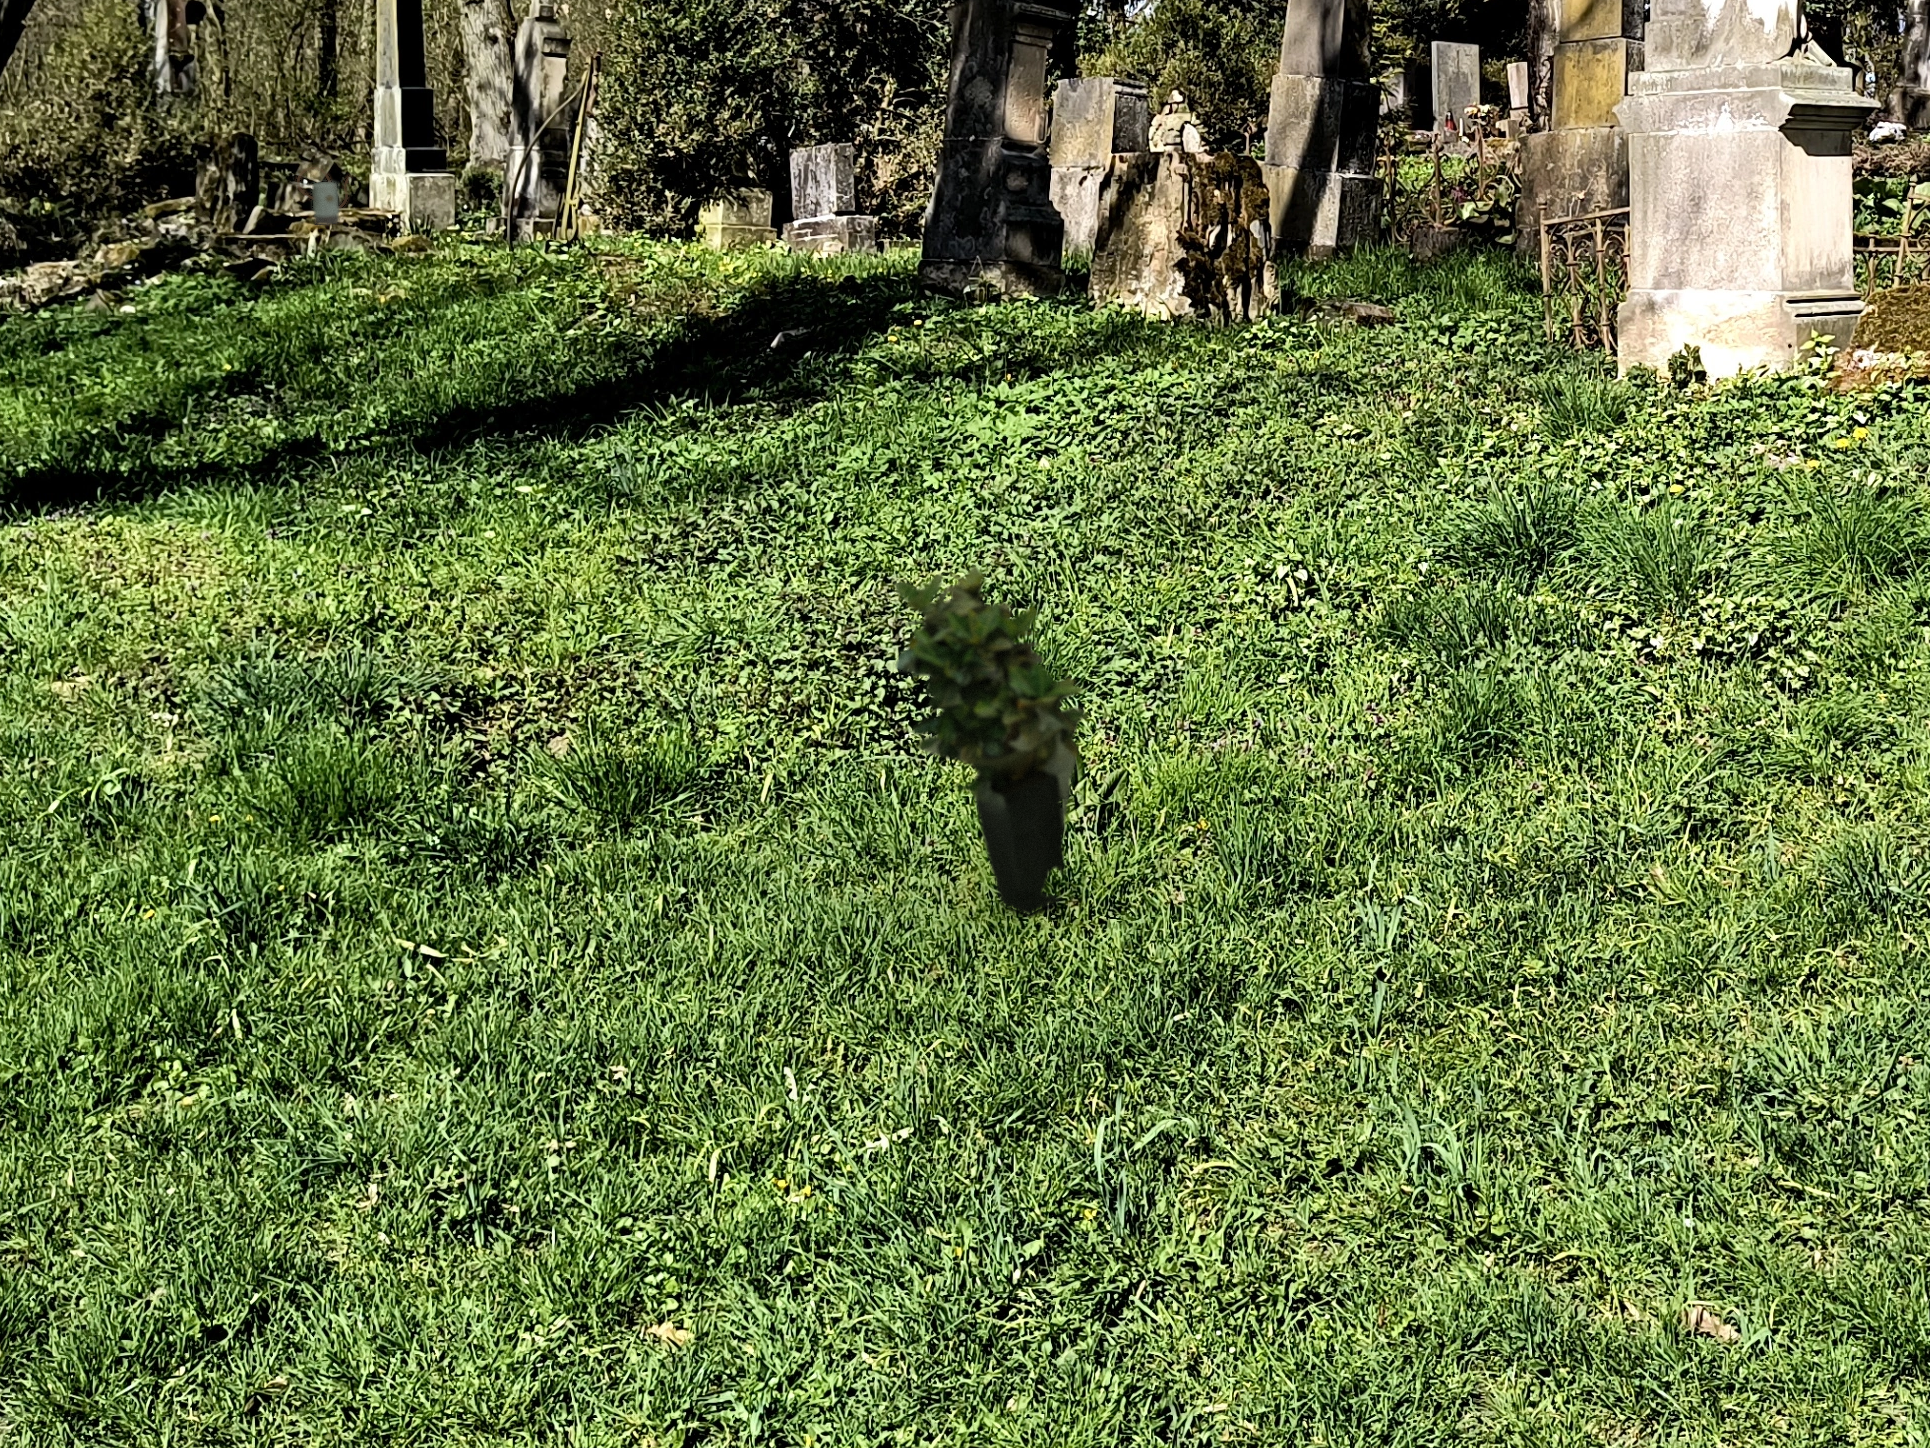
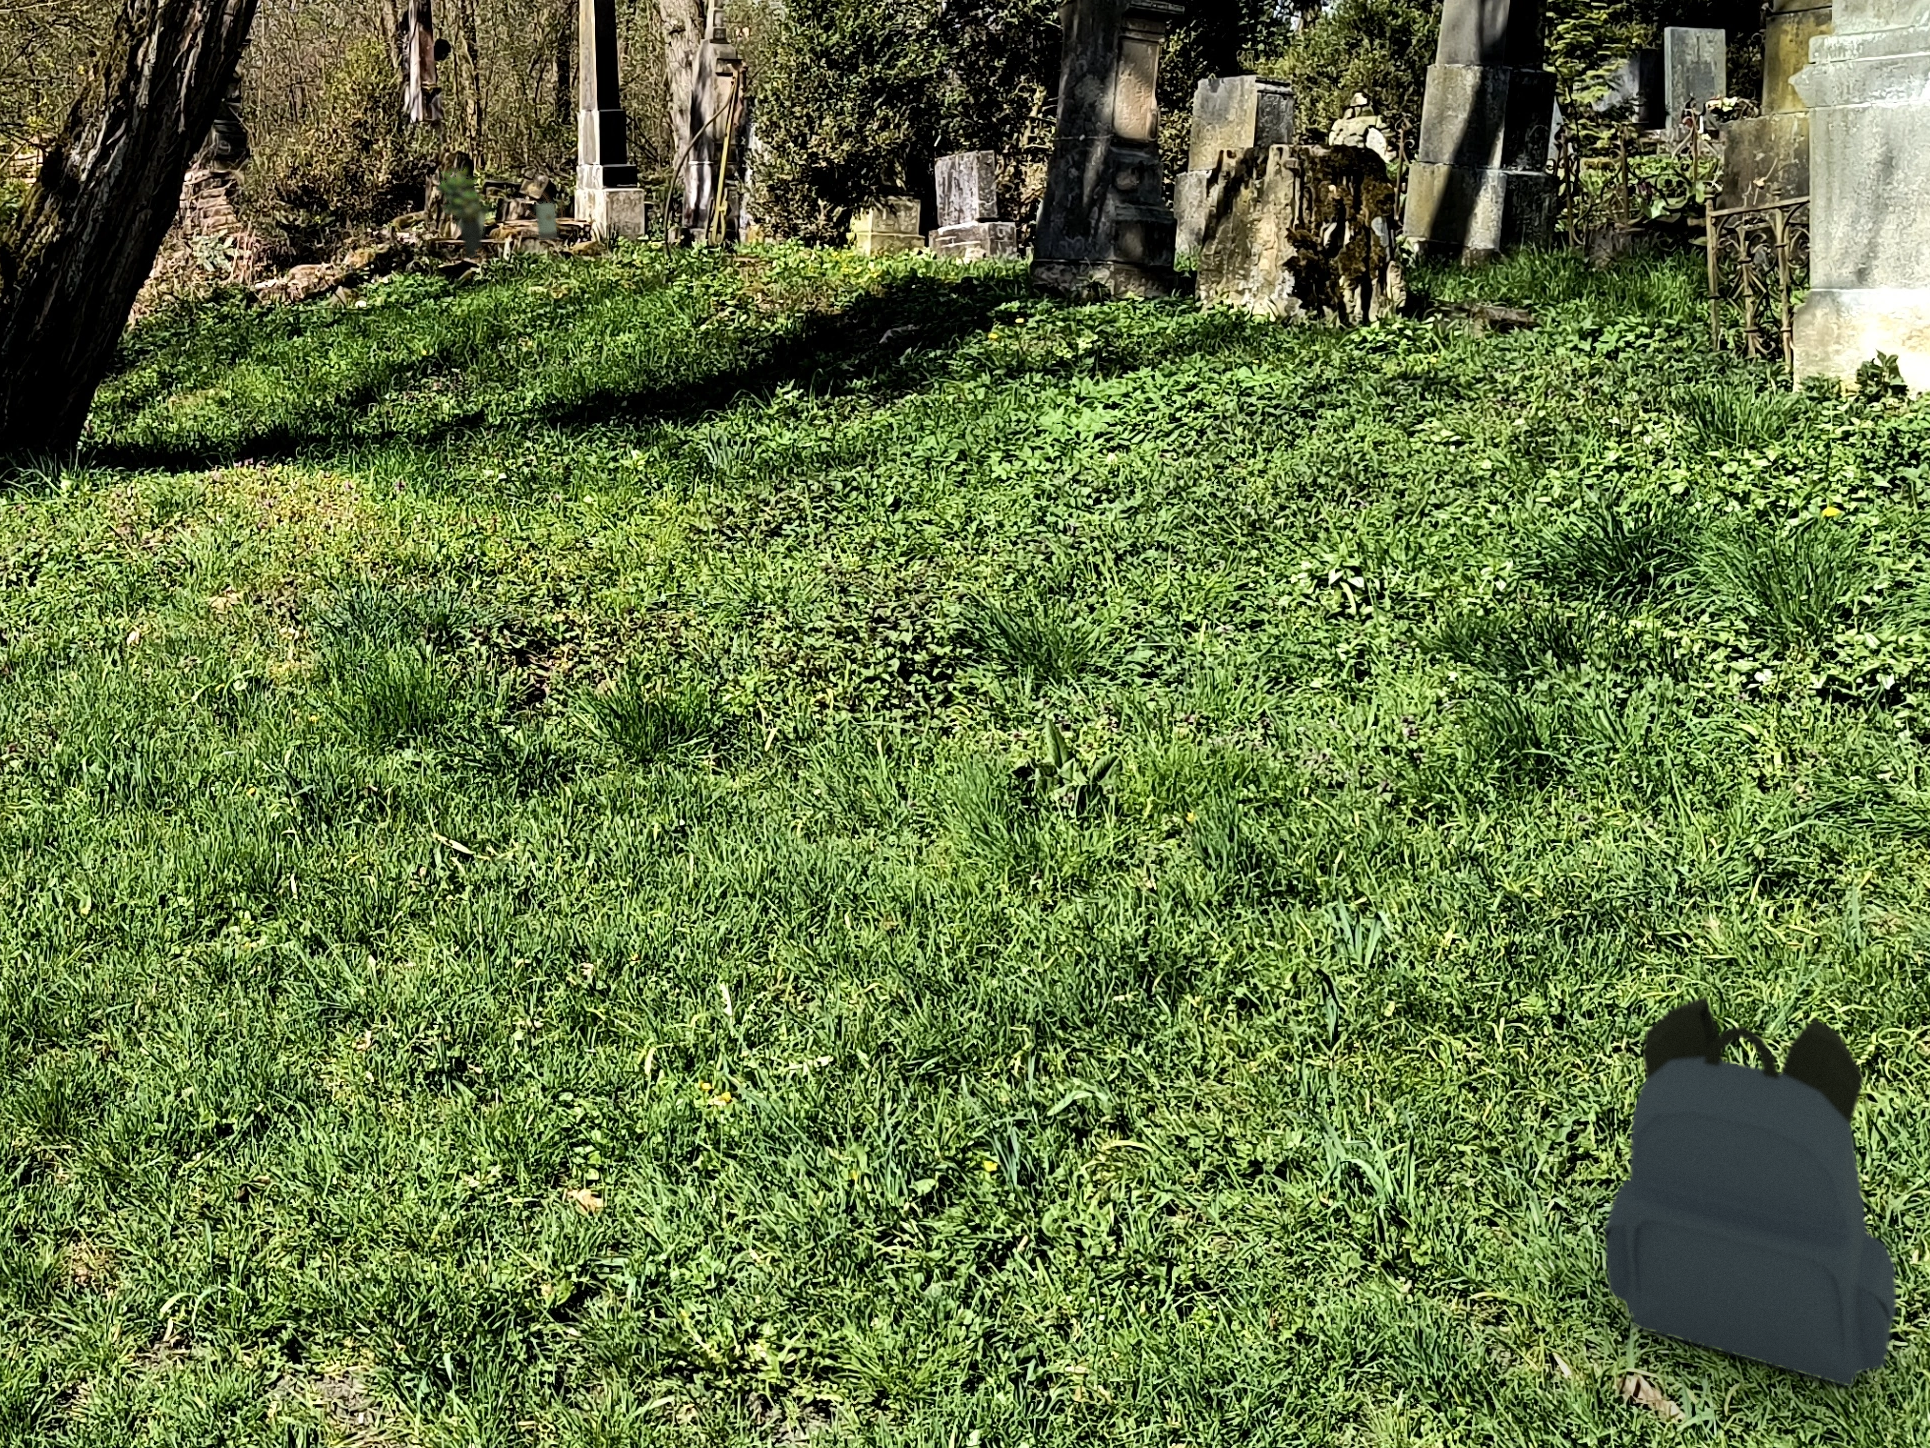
potted plant: present [895,566,1088,915] -> present [437,170,489,258]
backpack: none [1661,940,1884,1266] -> present [1604,997,1896,1386]

